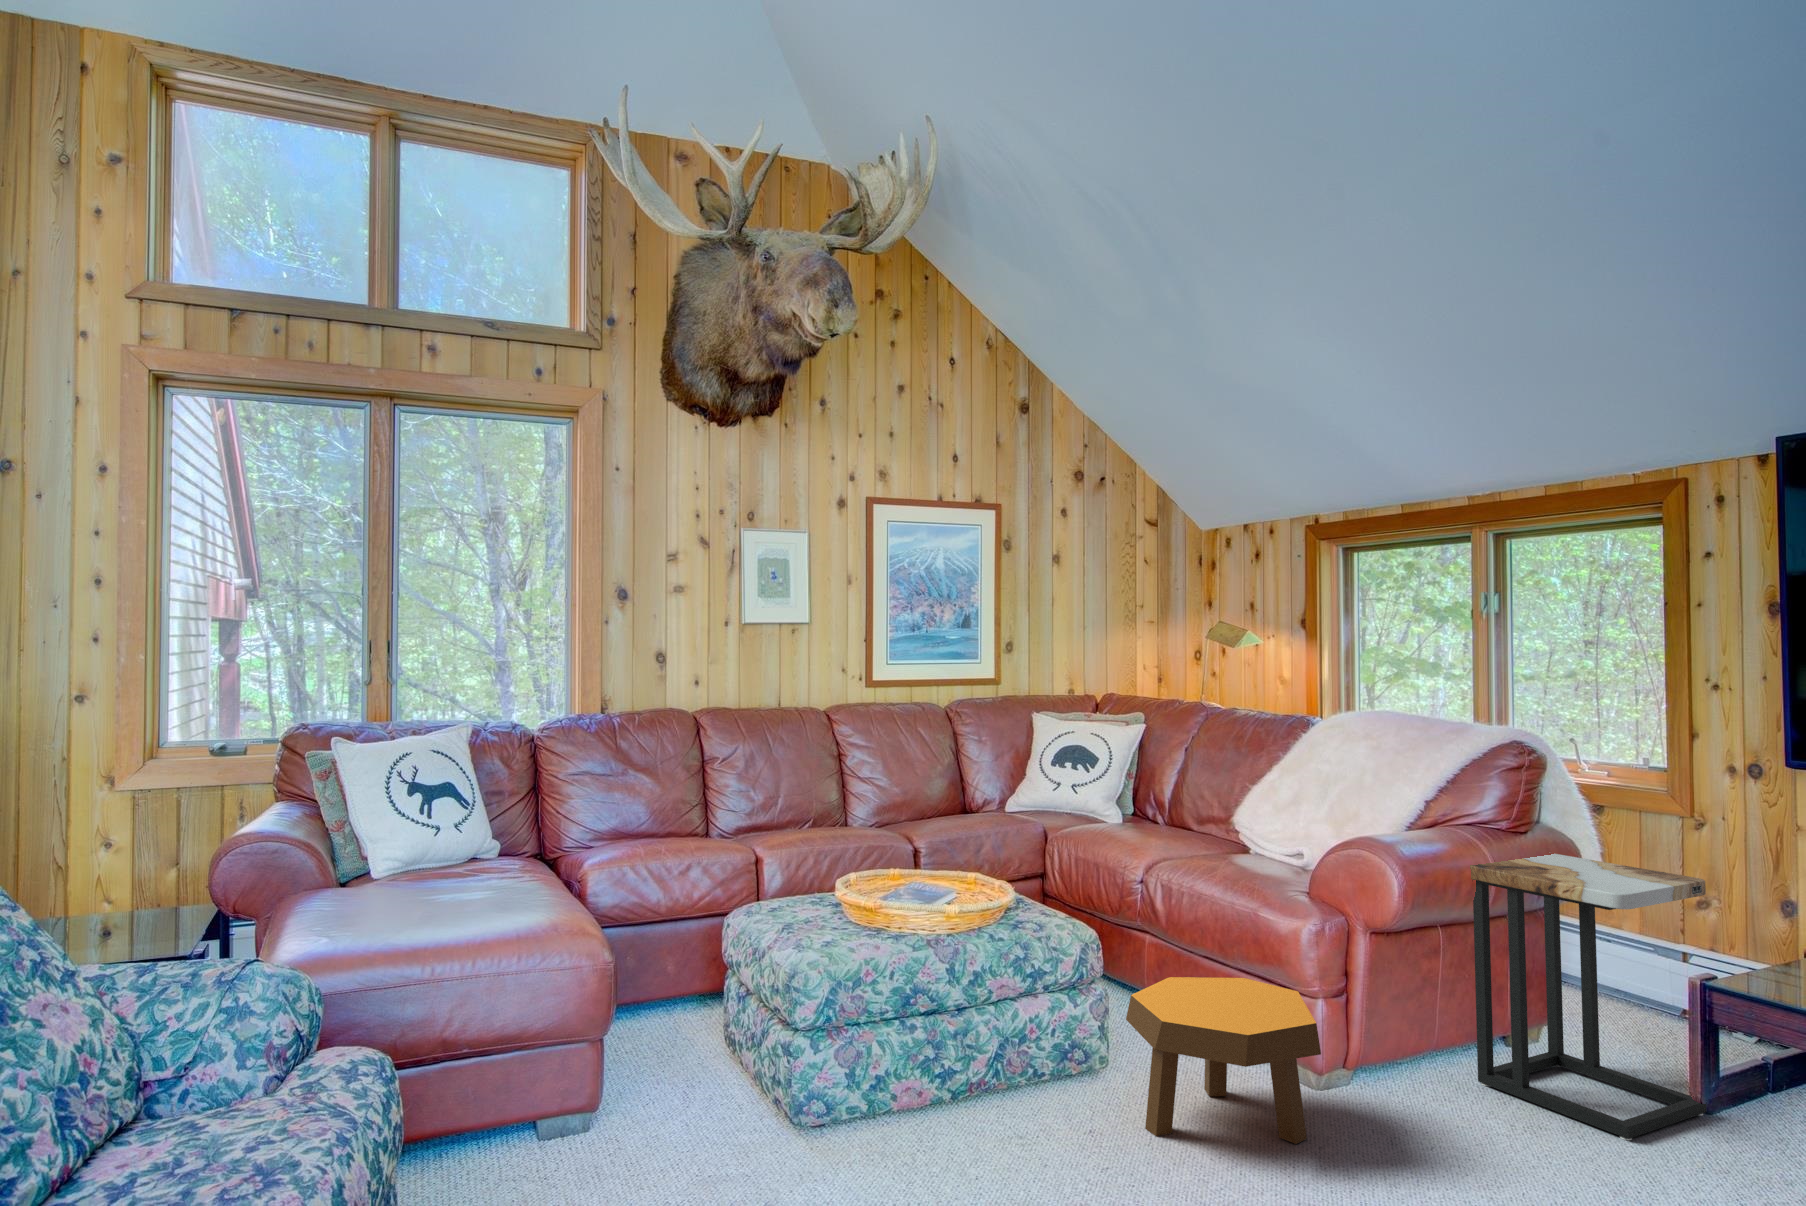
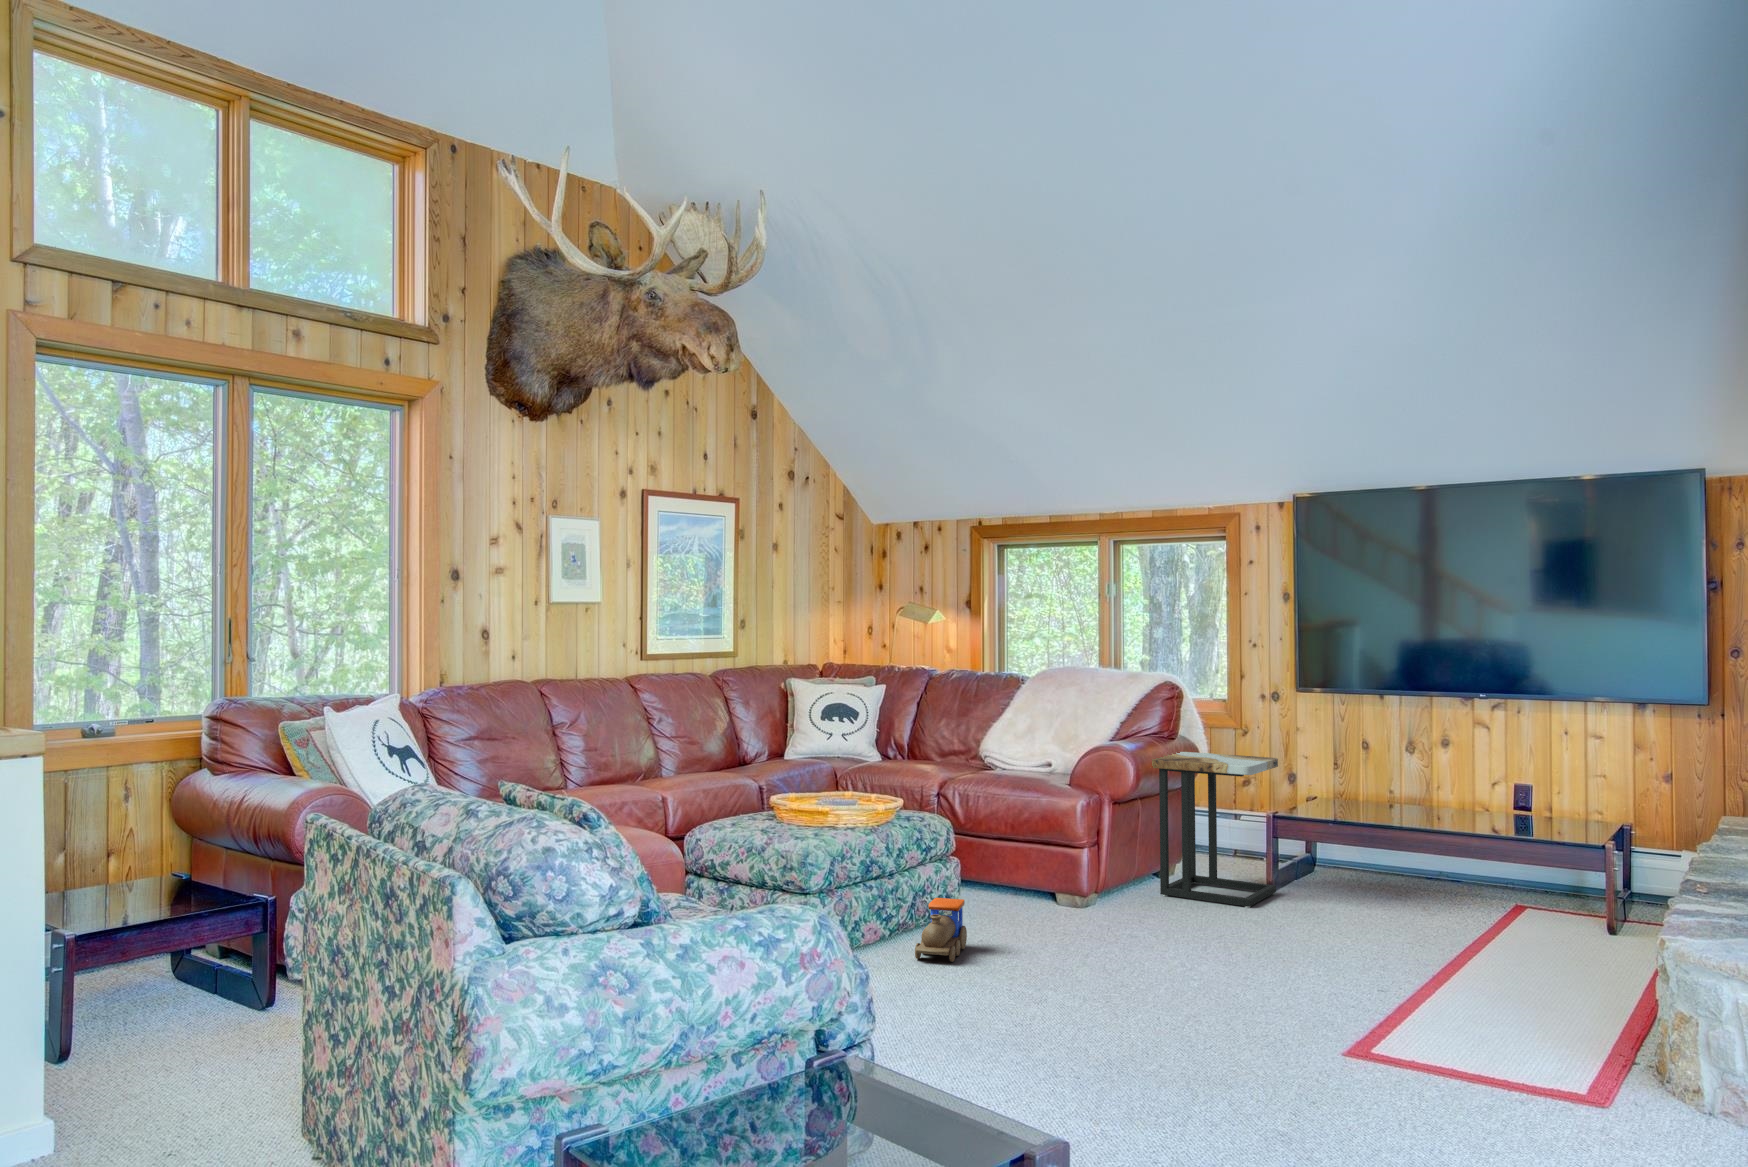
footstool: present [1126,977,1321,1144] -> none [985,842,1111,938]
toy train: none [948,1054,1057,1170] -> present [915,898,967,962]

